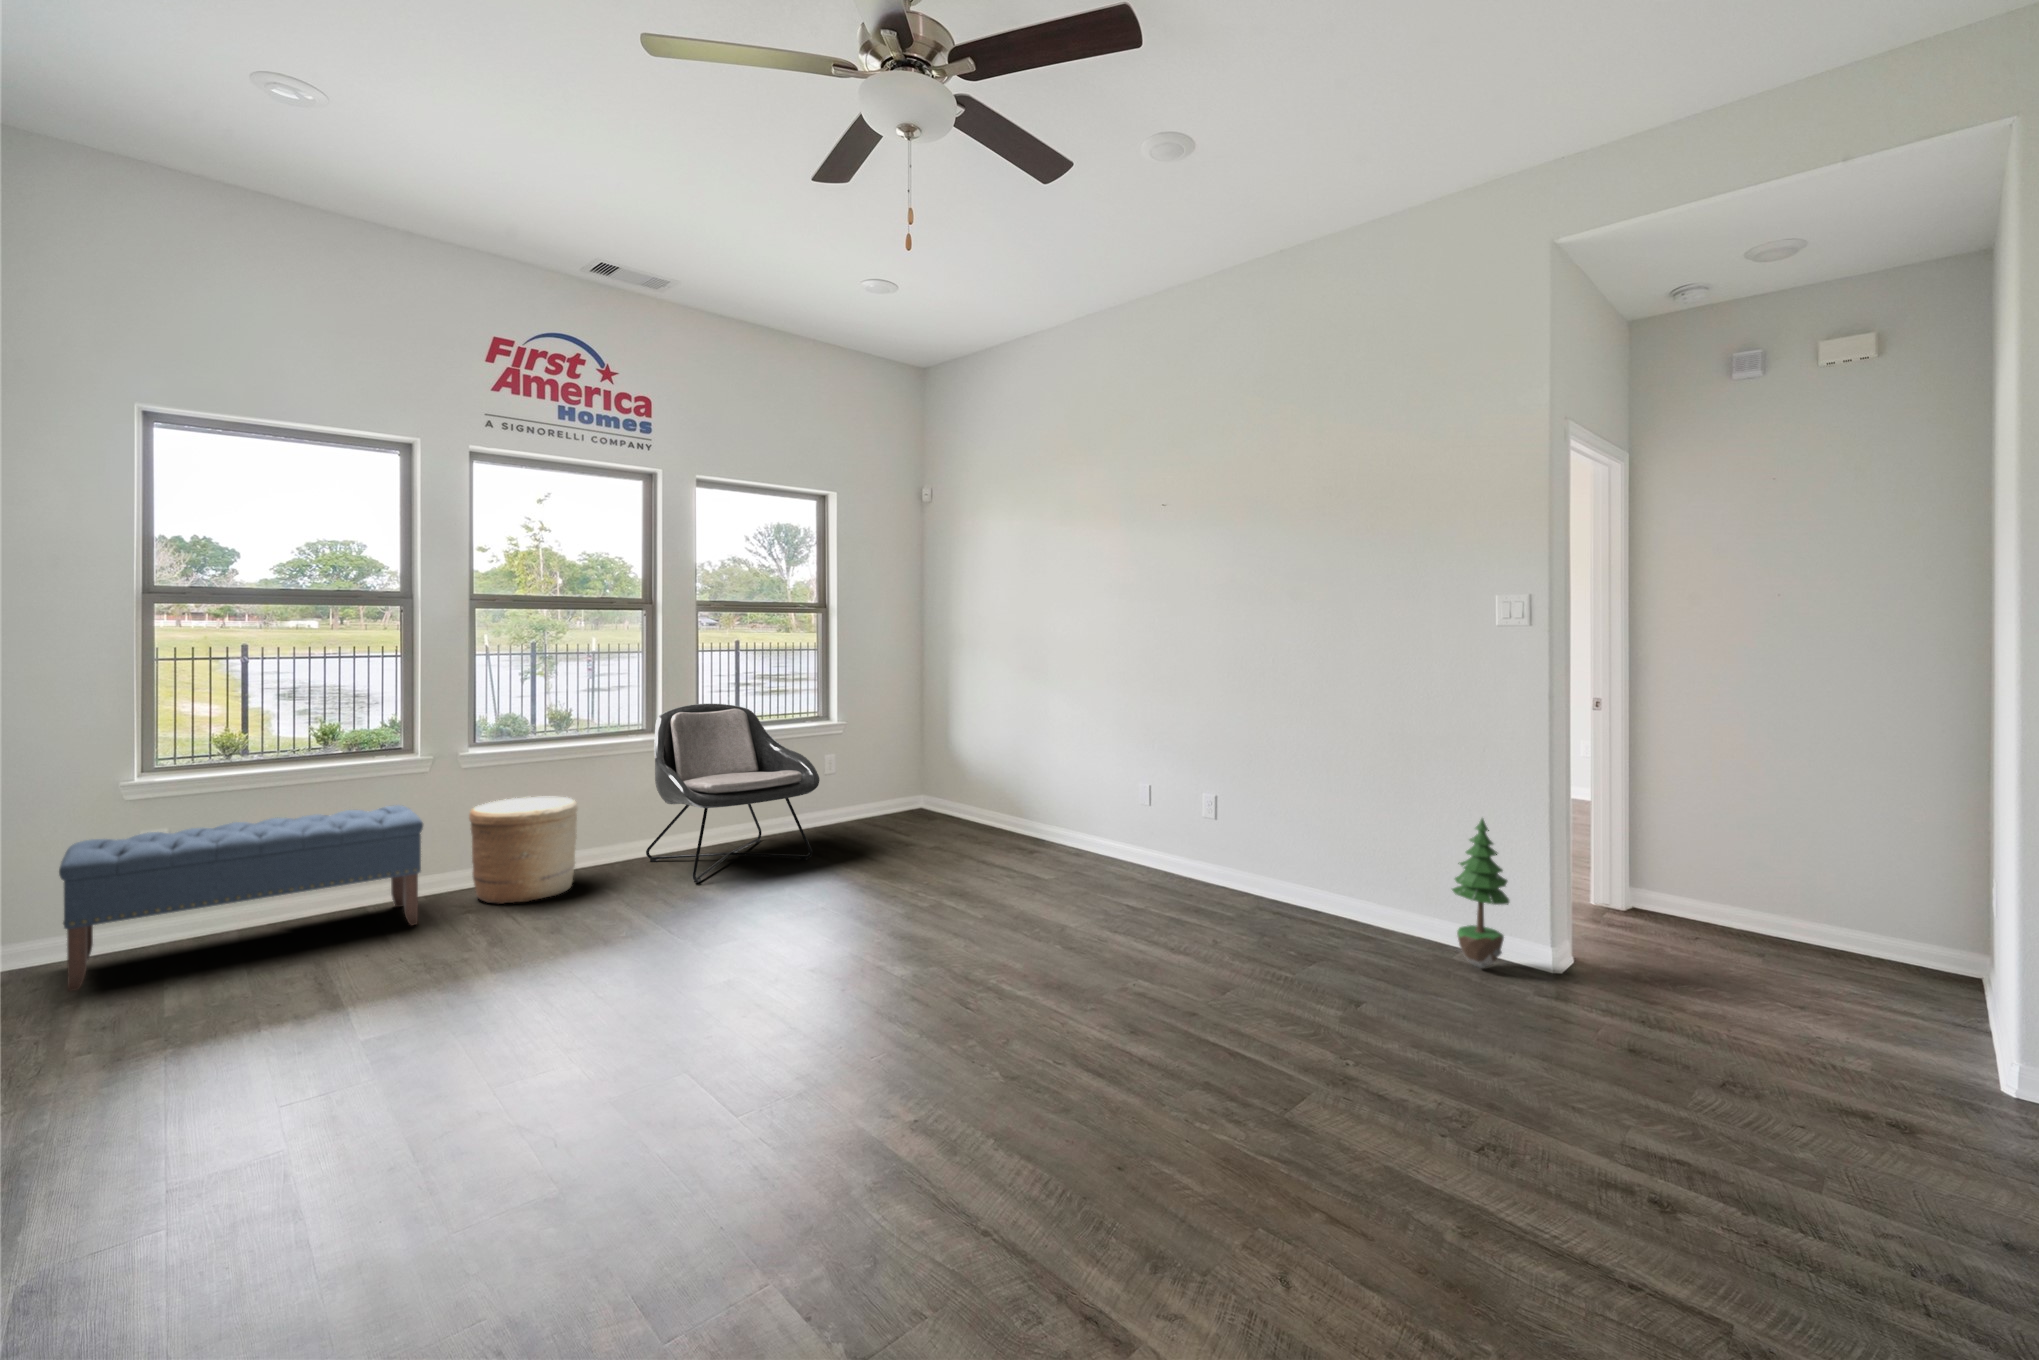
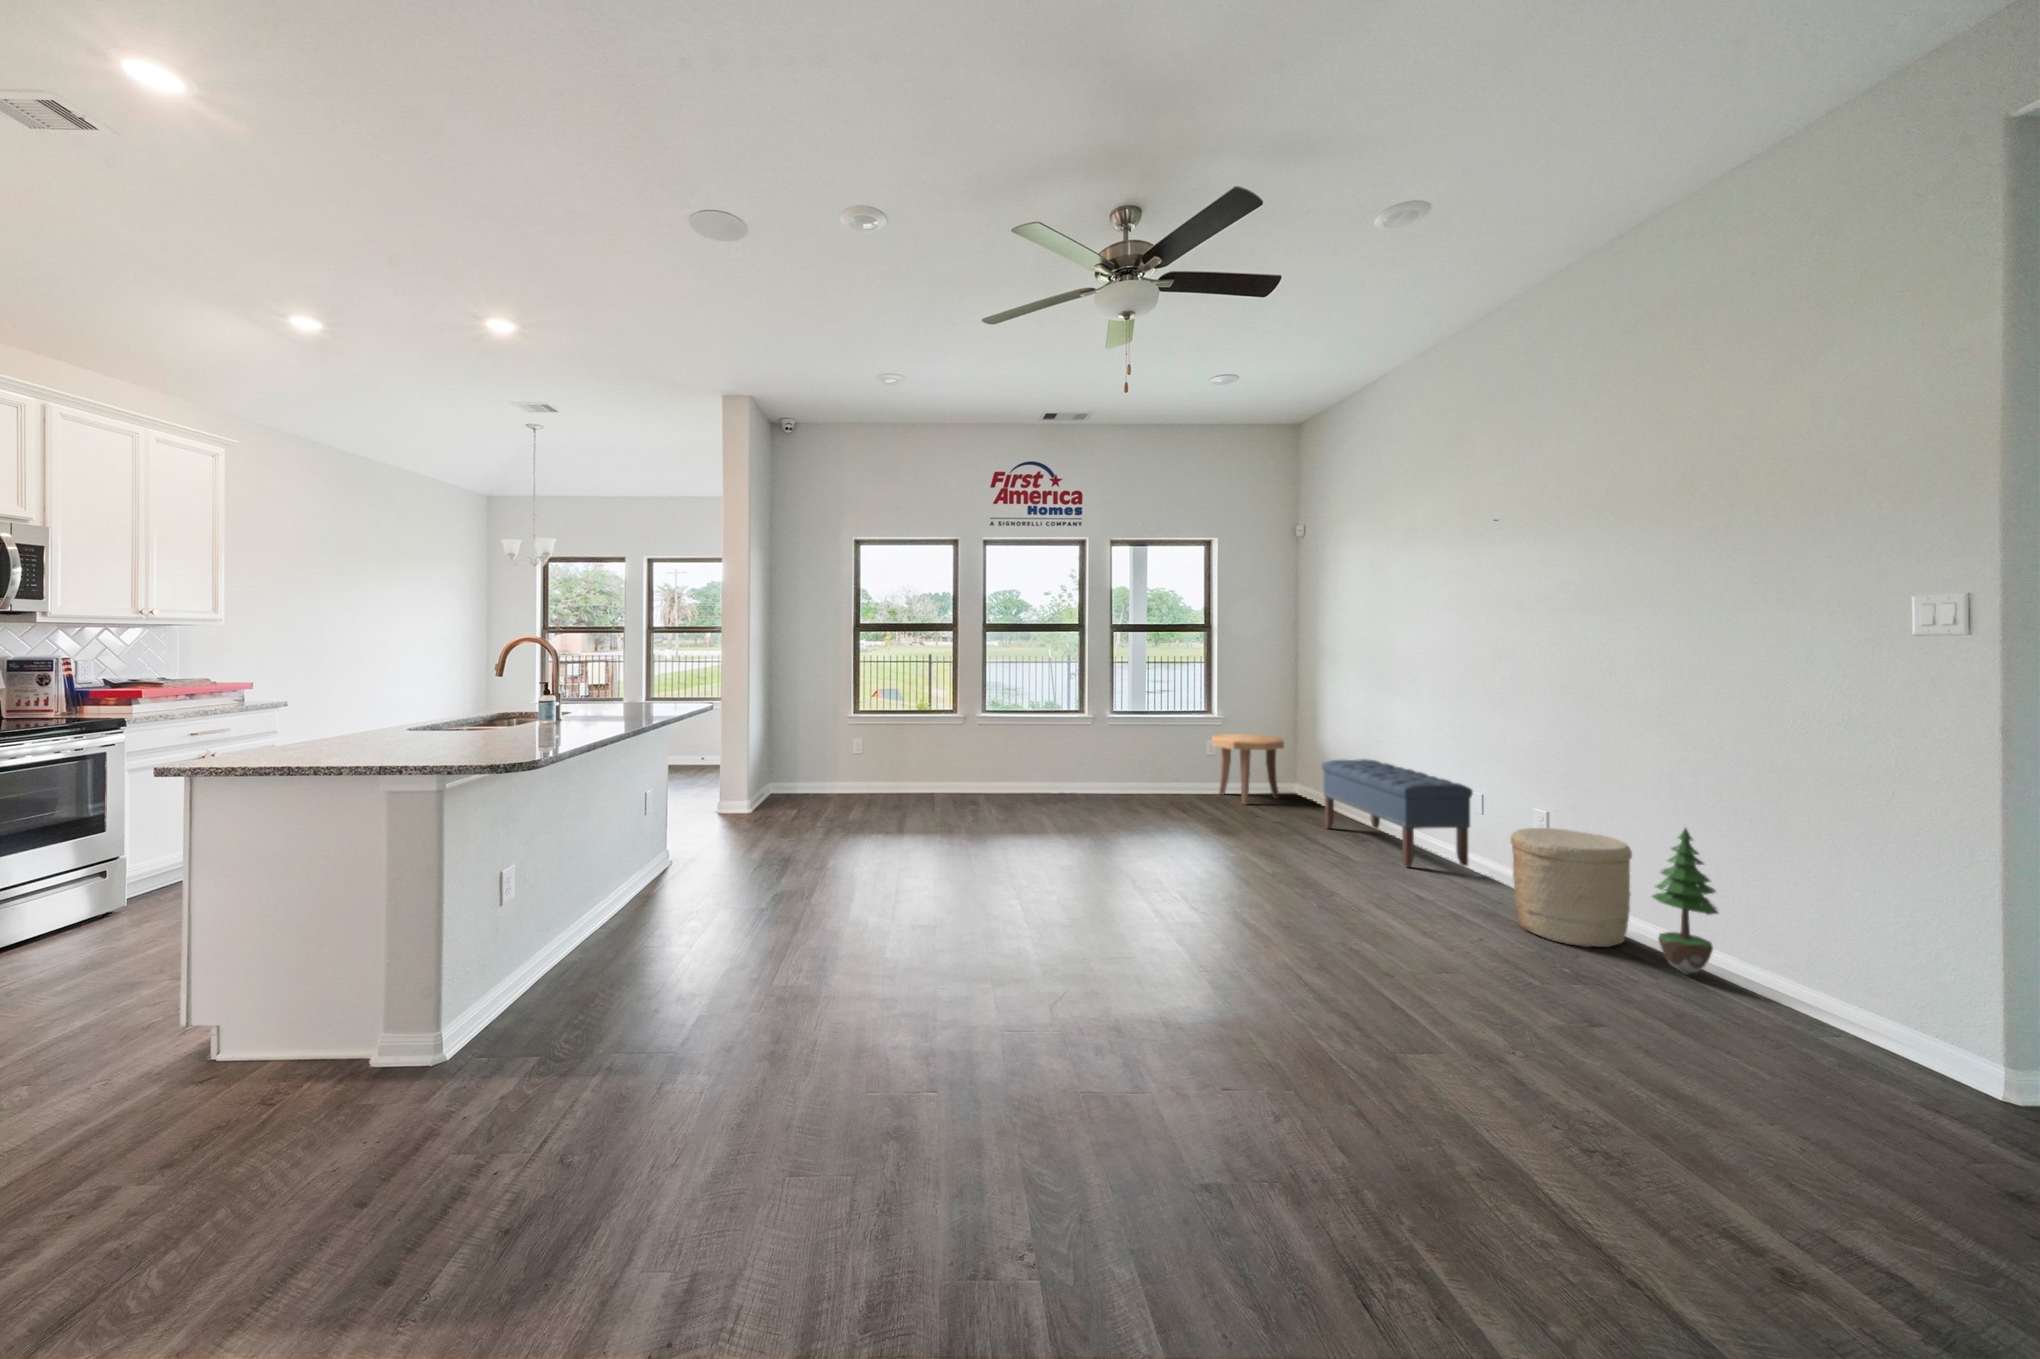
lounge chair: present [646,704,820,883] -> none [1078,696,1183,812]
side table: none [834,743,927,836] -> present [1212,734,1284,805]
woven basket: present [469,797,578,904] -> present [1511,828,1632,947]
bench: present [59,805,423,991] -> present [1322,759,1473,867]

